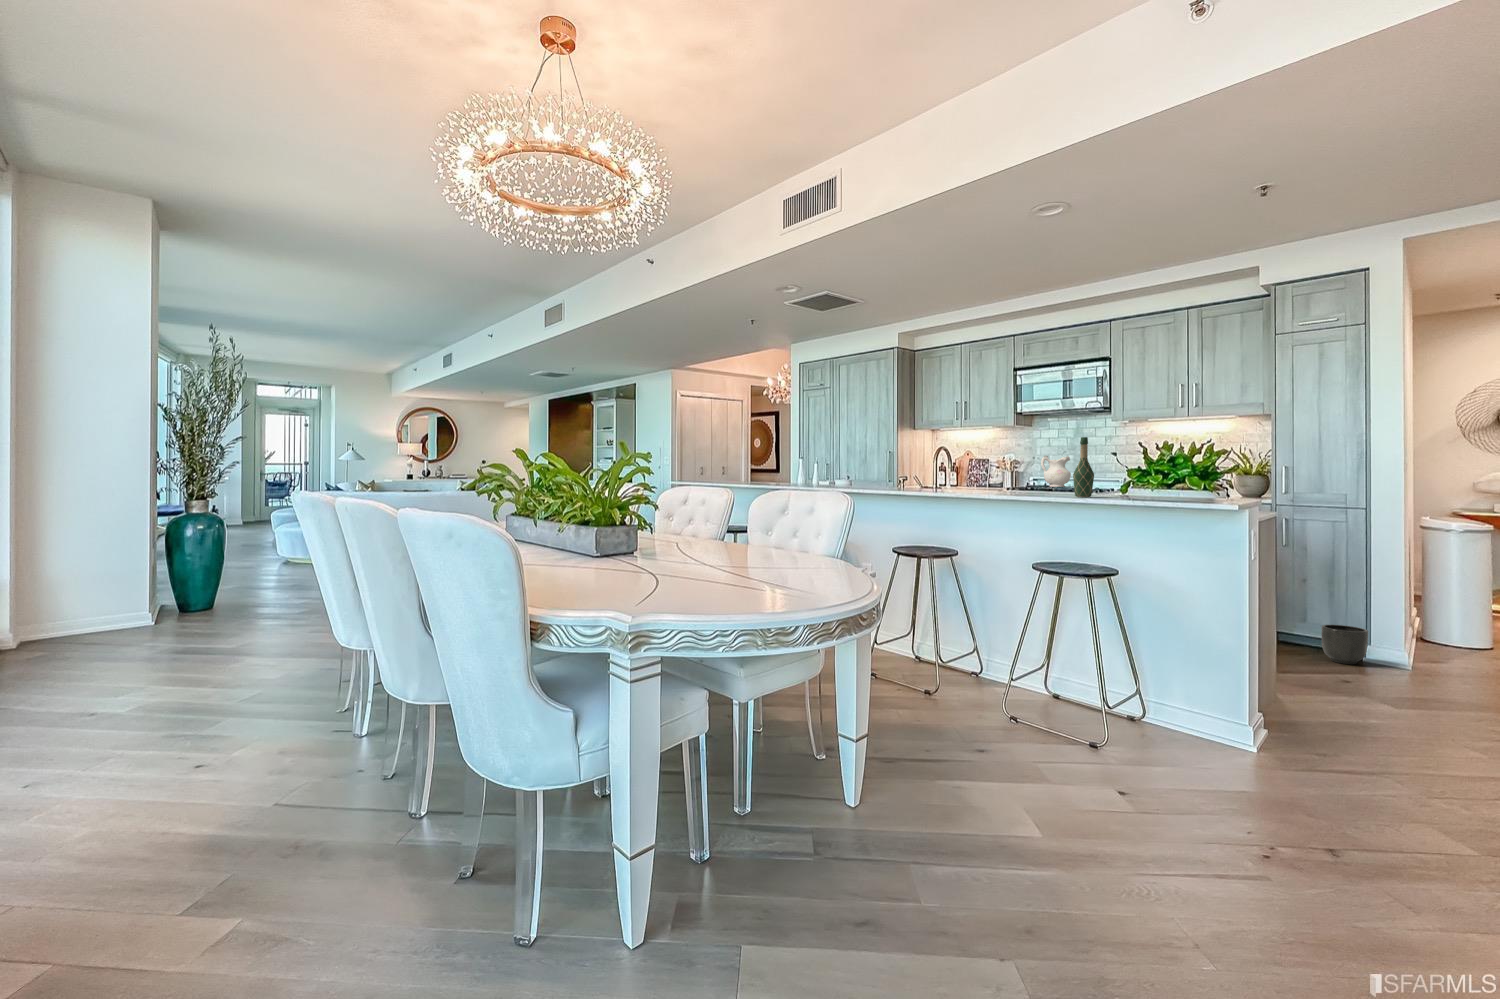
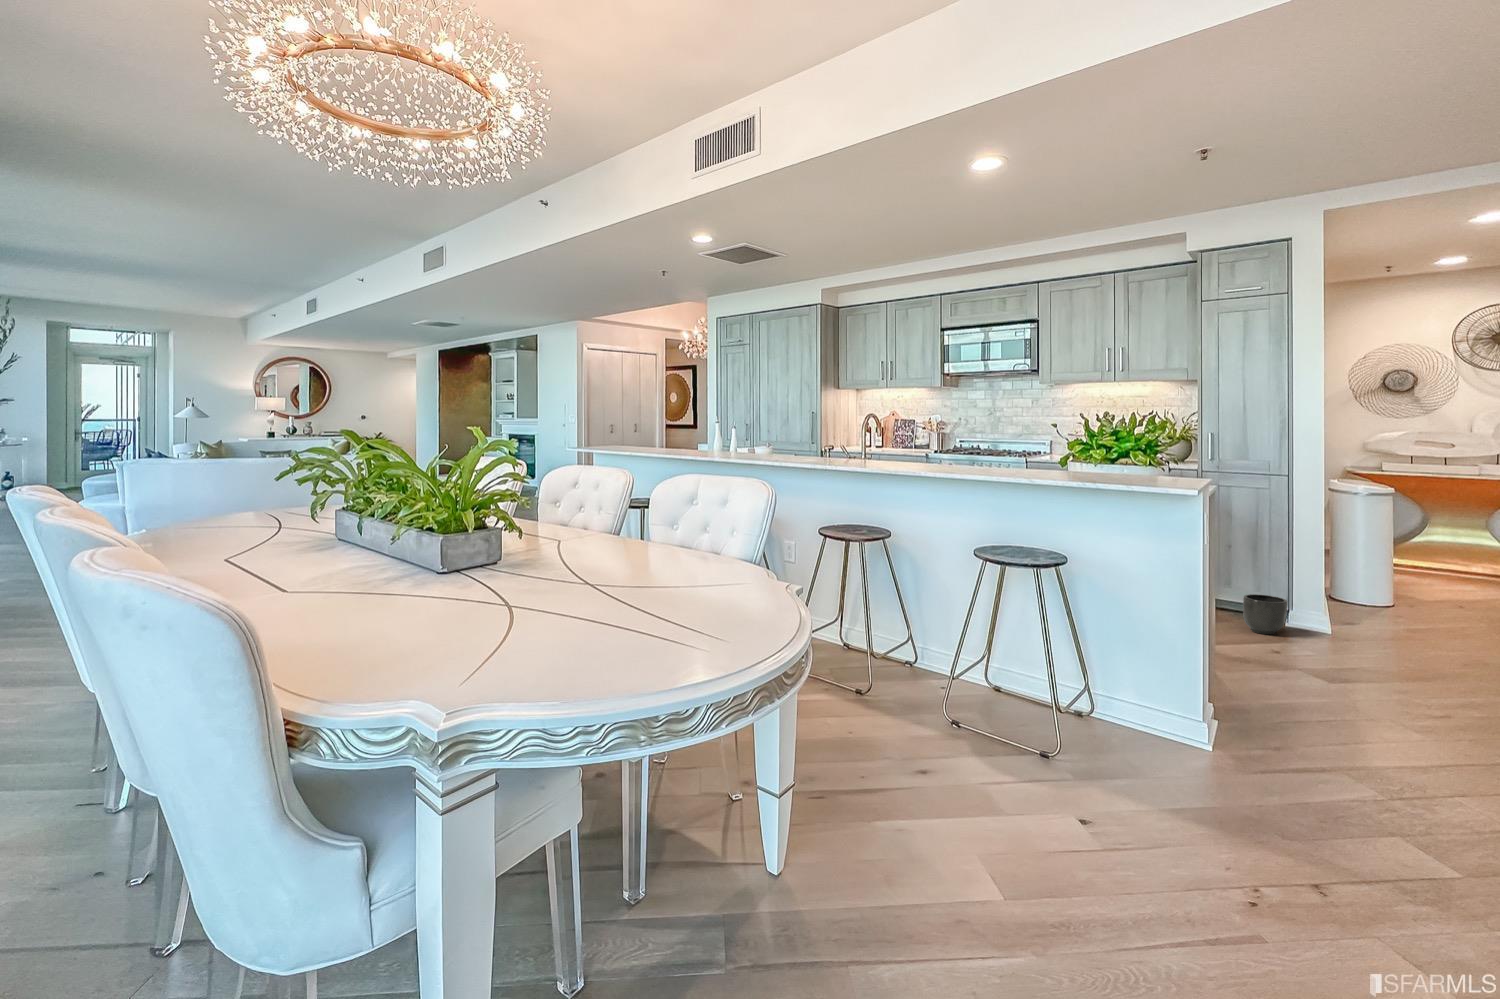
wine bottle: present [1073,437,1094,497] -> none [1010,409,1031,473]
ceramic pitcher: present [1041,456,1071,487] -> none [970,418,999,451]

